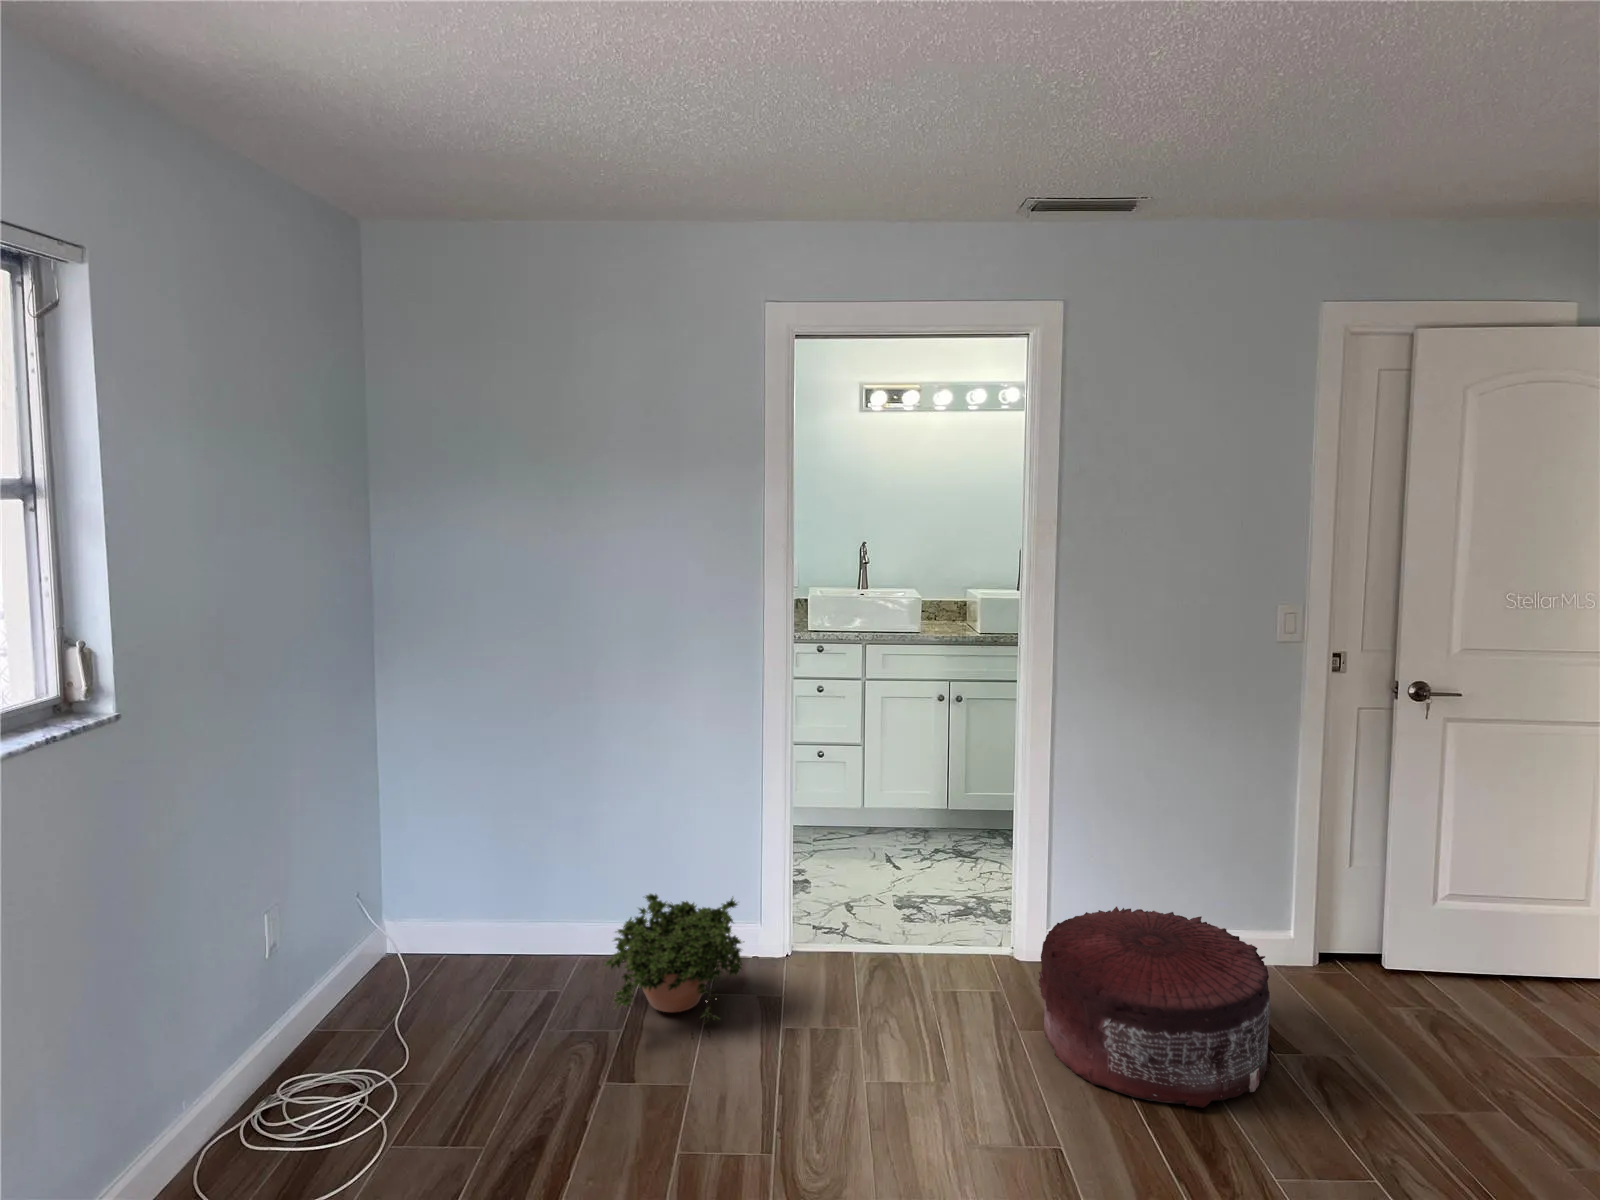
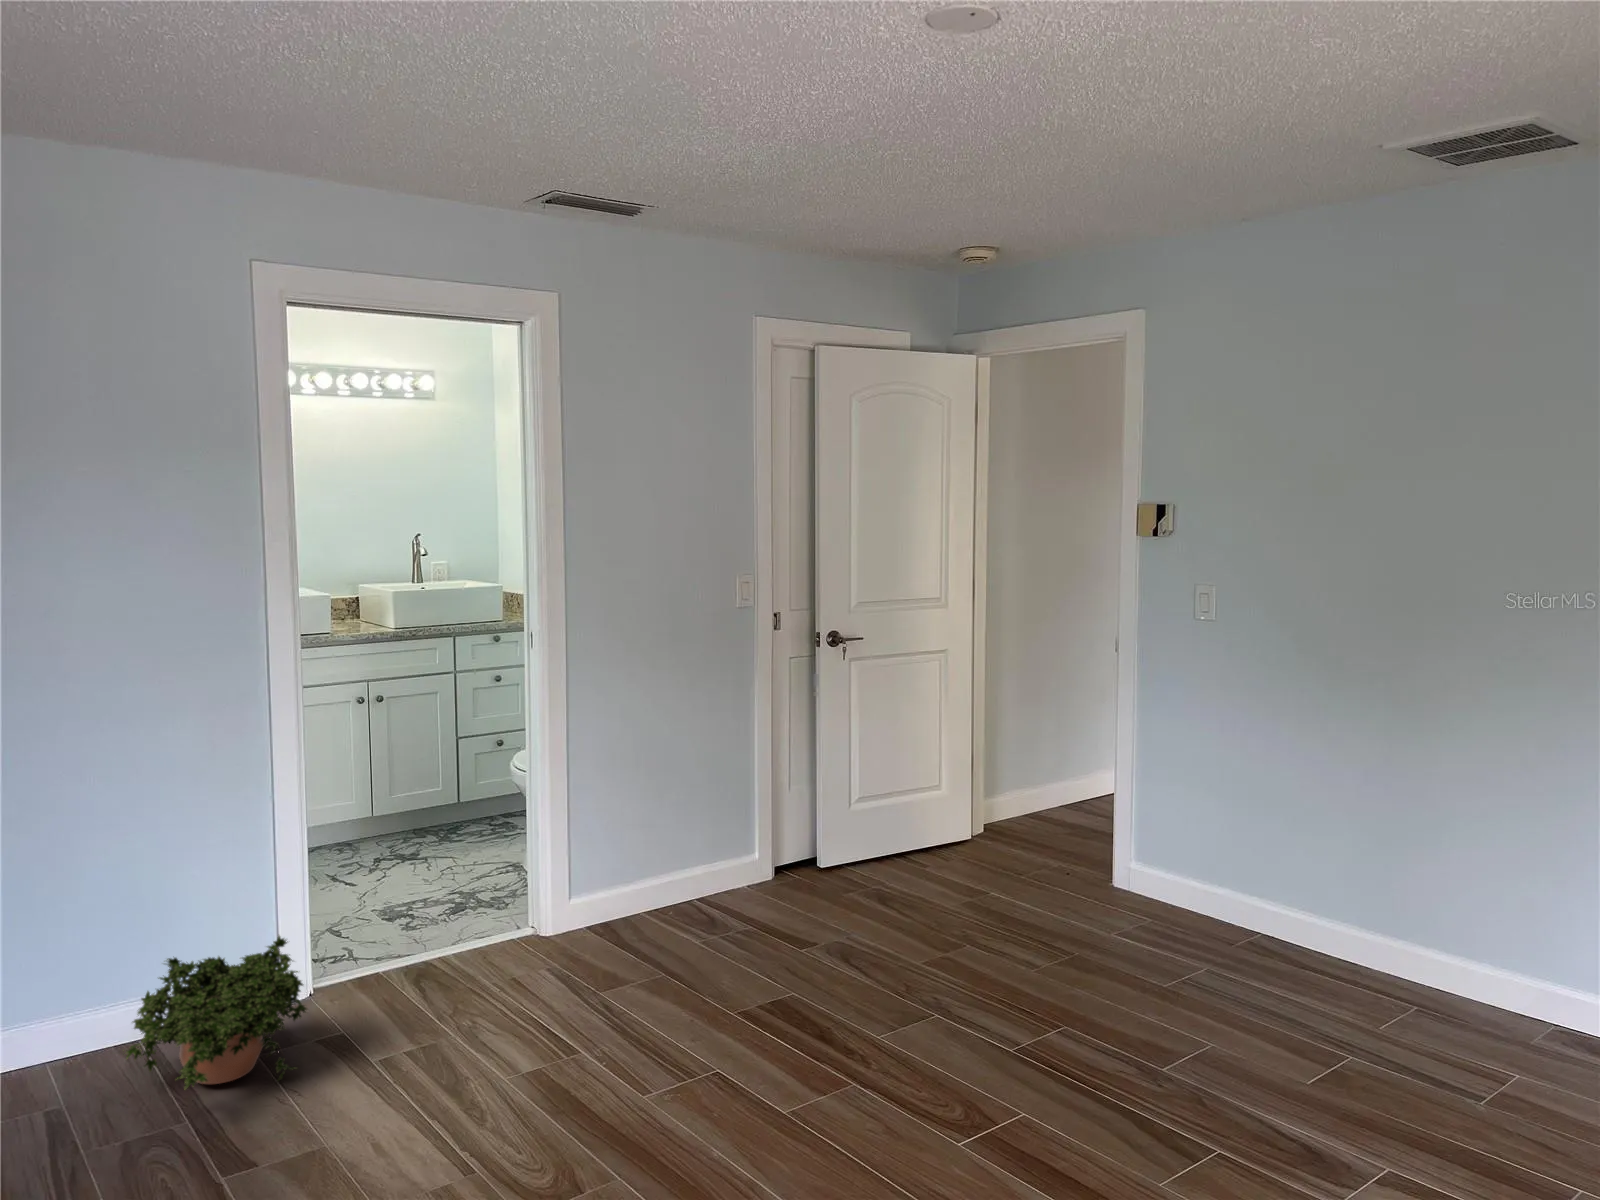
pouf: present [1039,907,1275,1108] -> none [602,848,792,1006]

